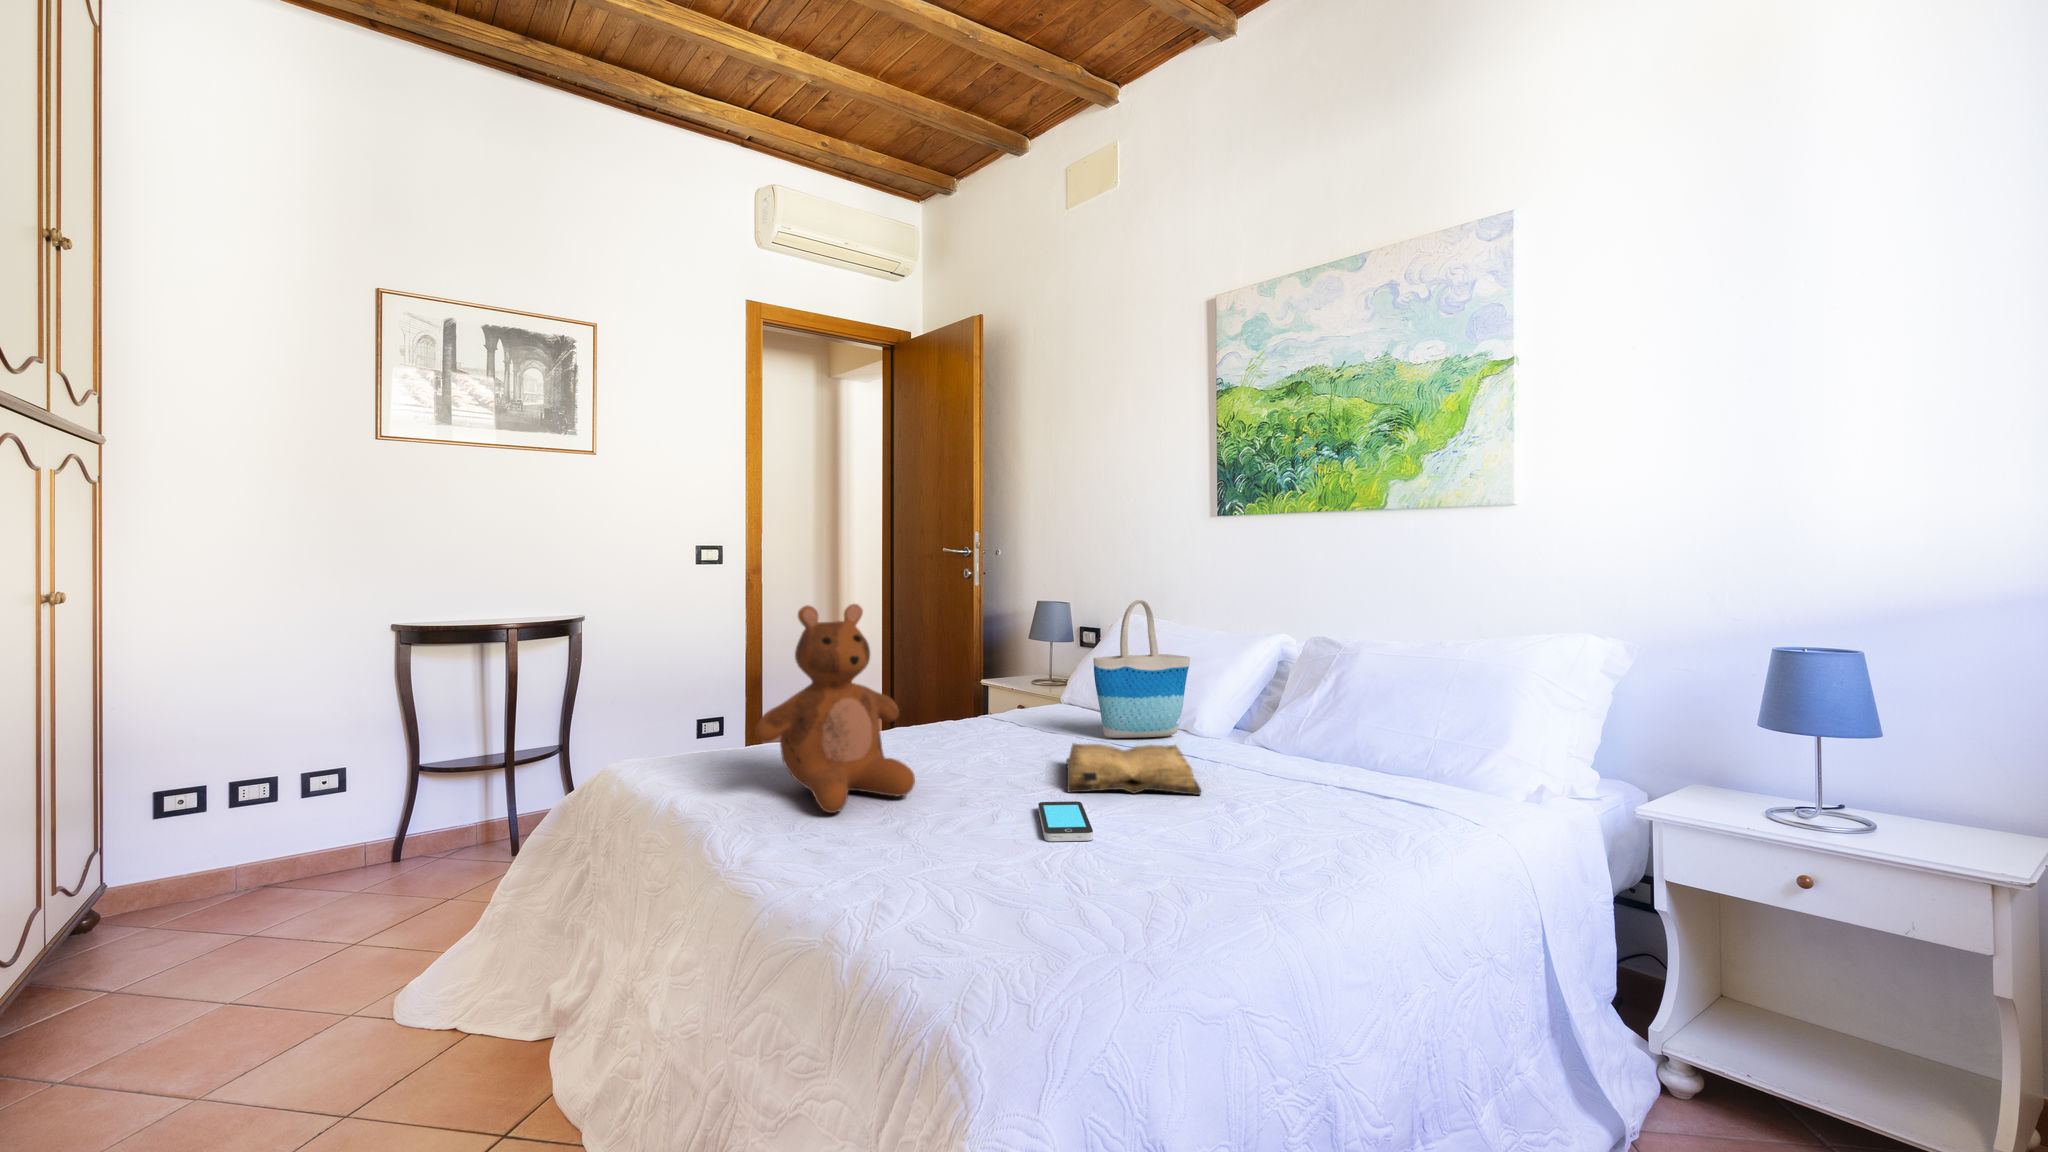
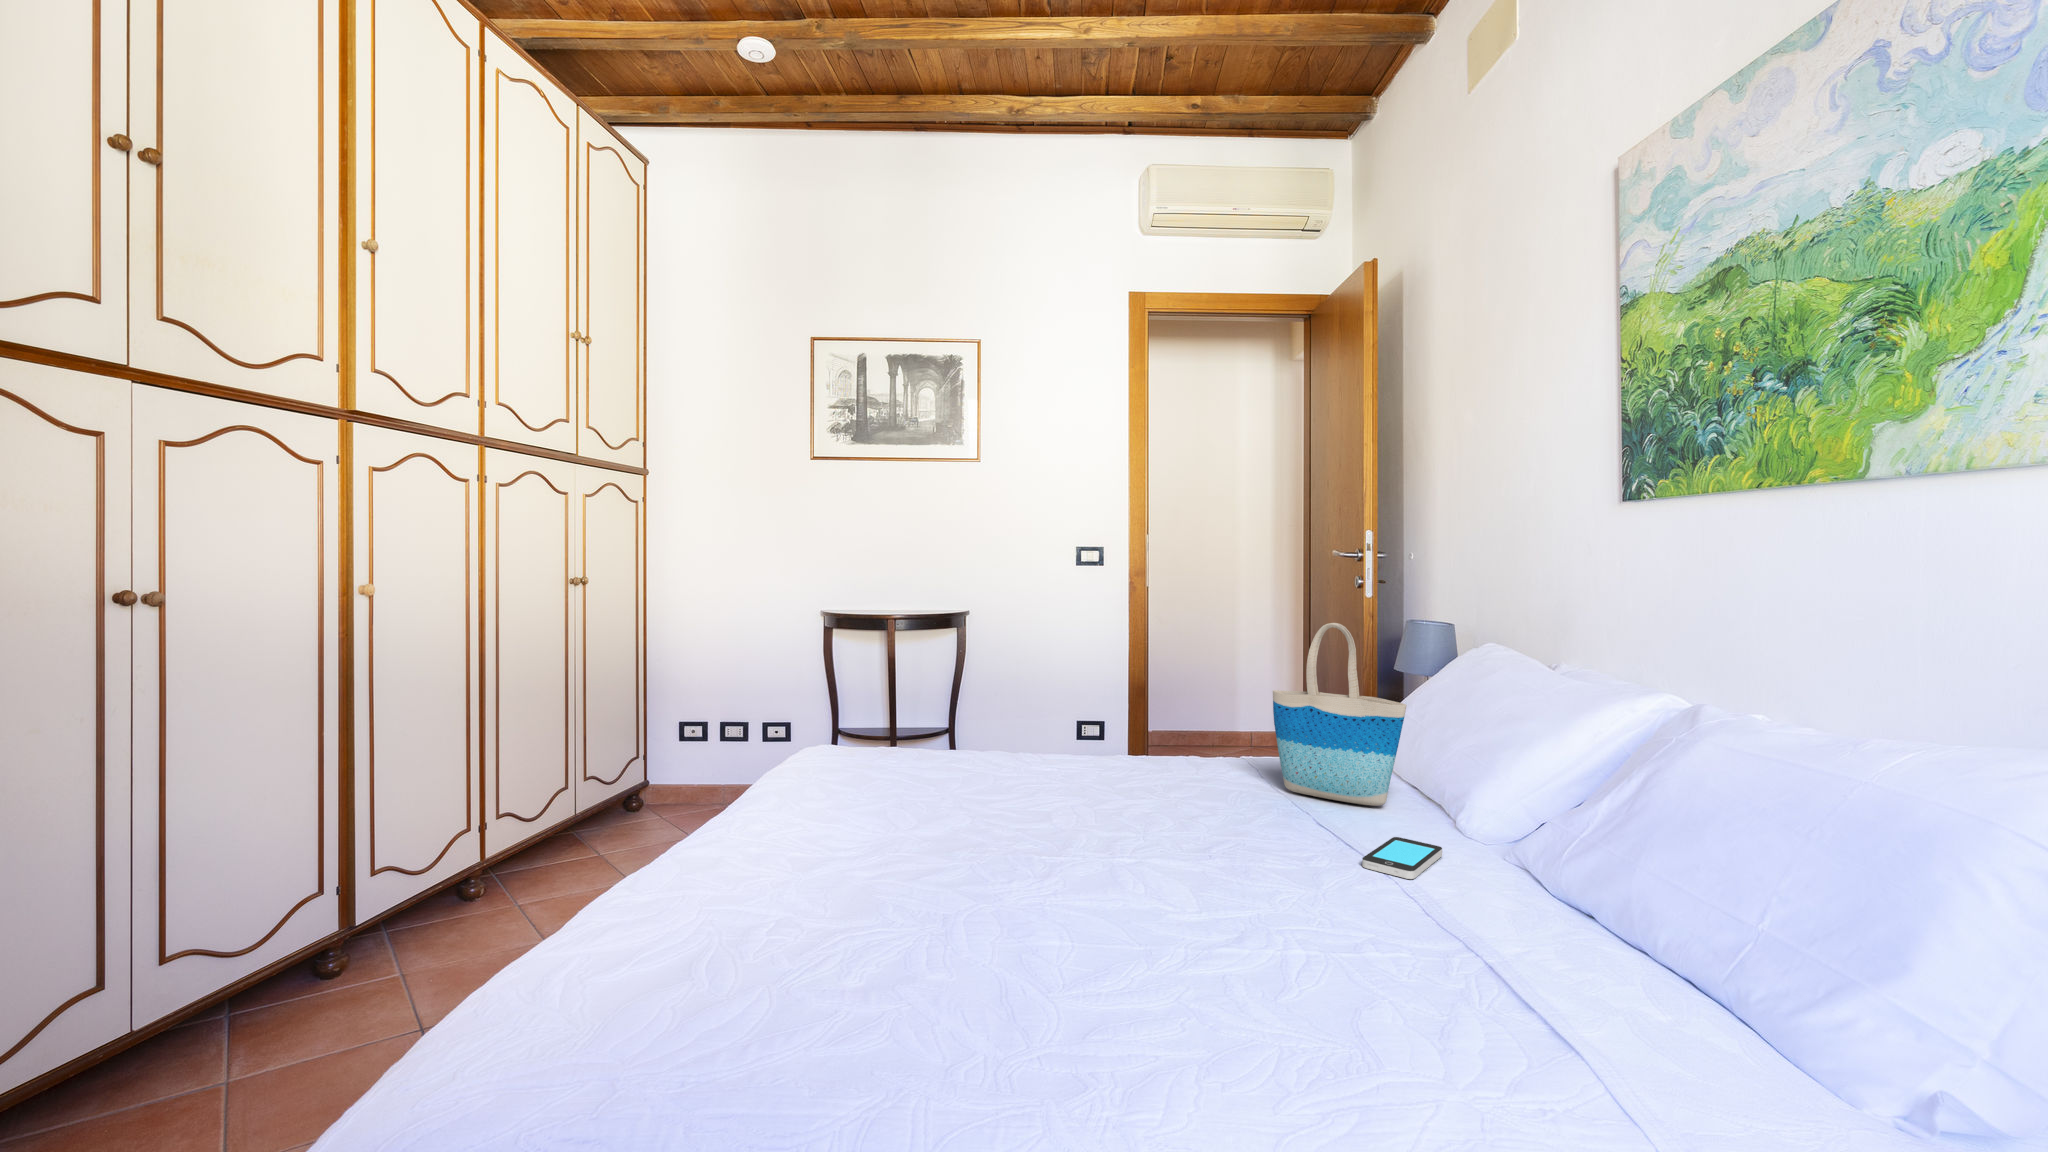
teddy bear: present [755,604,915,813] -> none [885,611,1016,787]
diary: present [1067,744,1201,795] -> none [1099,779,1285,860]
smartphone: present [1038,801,1093,841] -> present [1362,837,1442,879]

